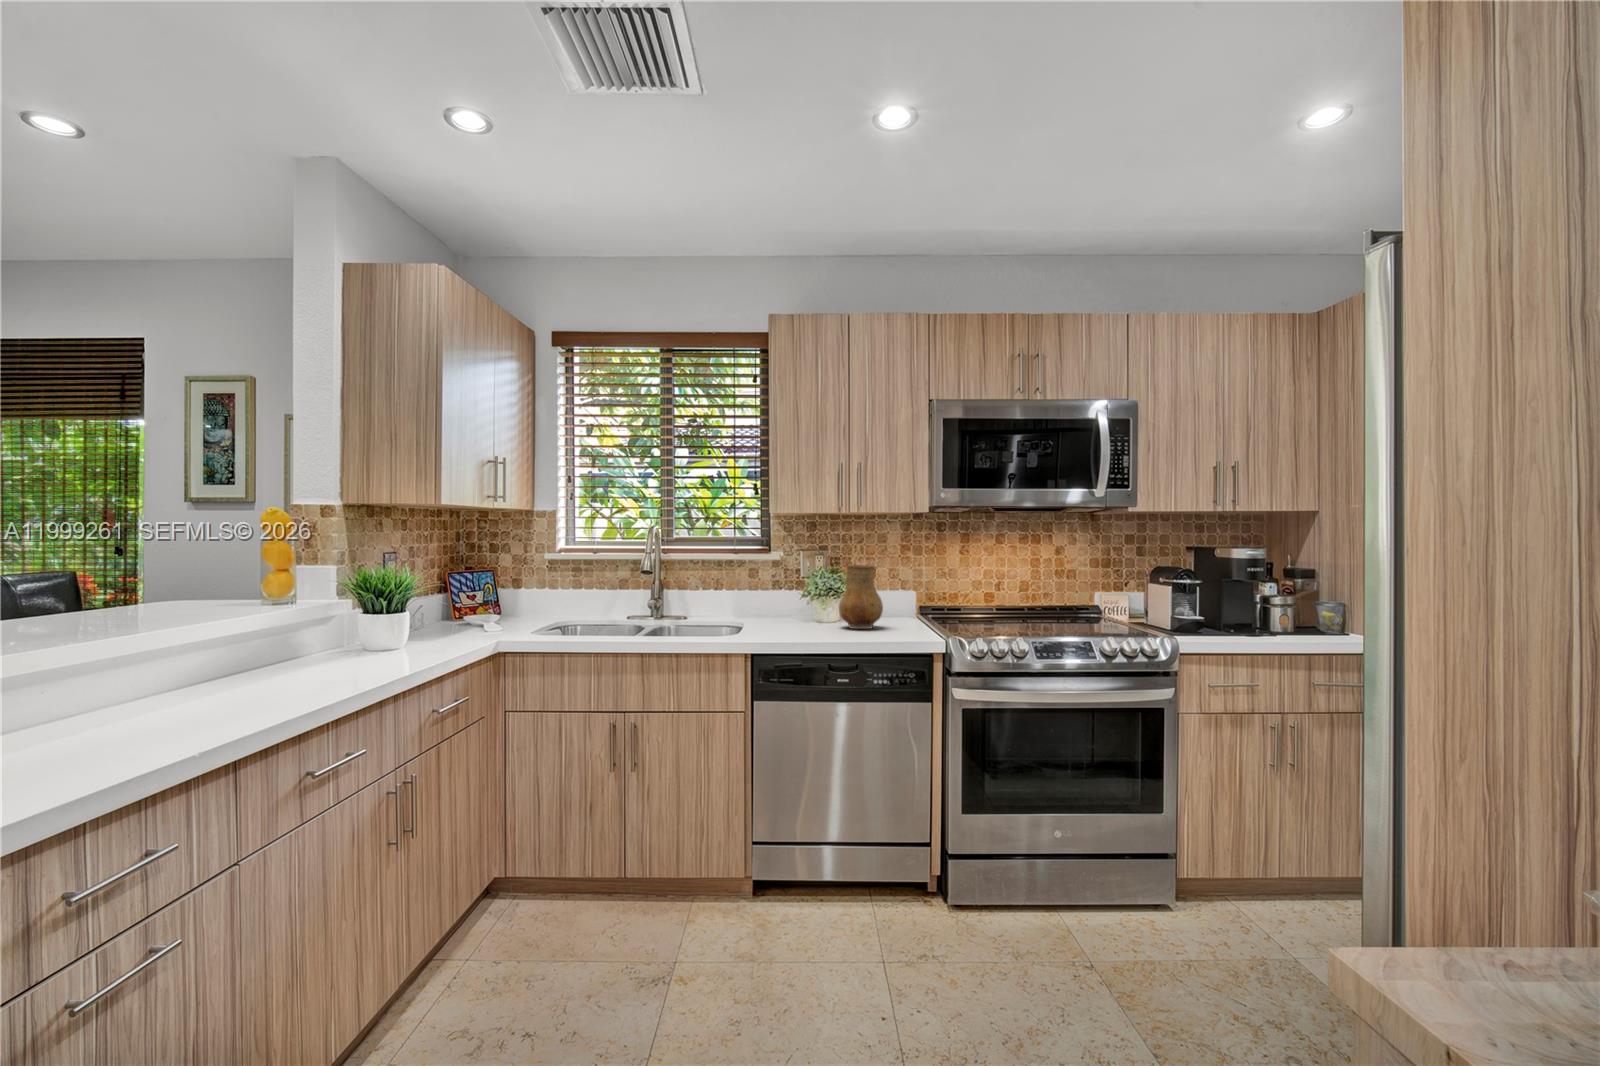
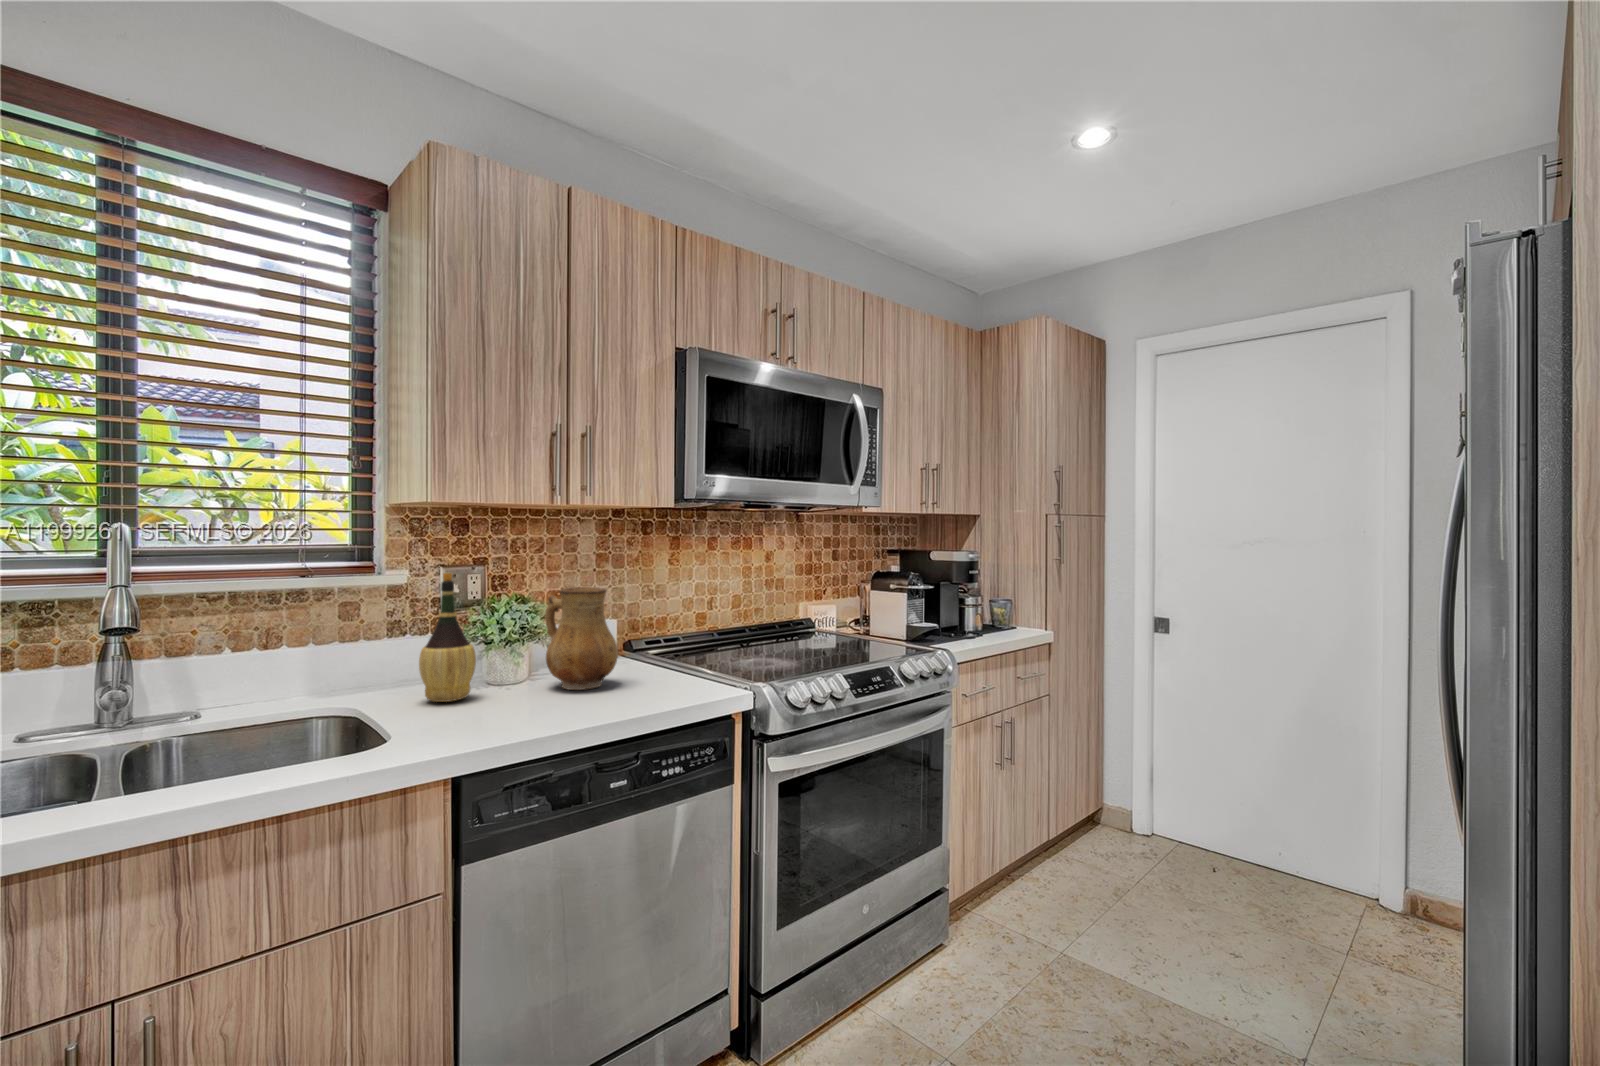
wine bottle: none [772,553,801,626] -> present [419,573,476,702]

